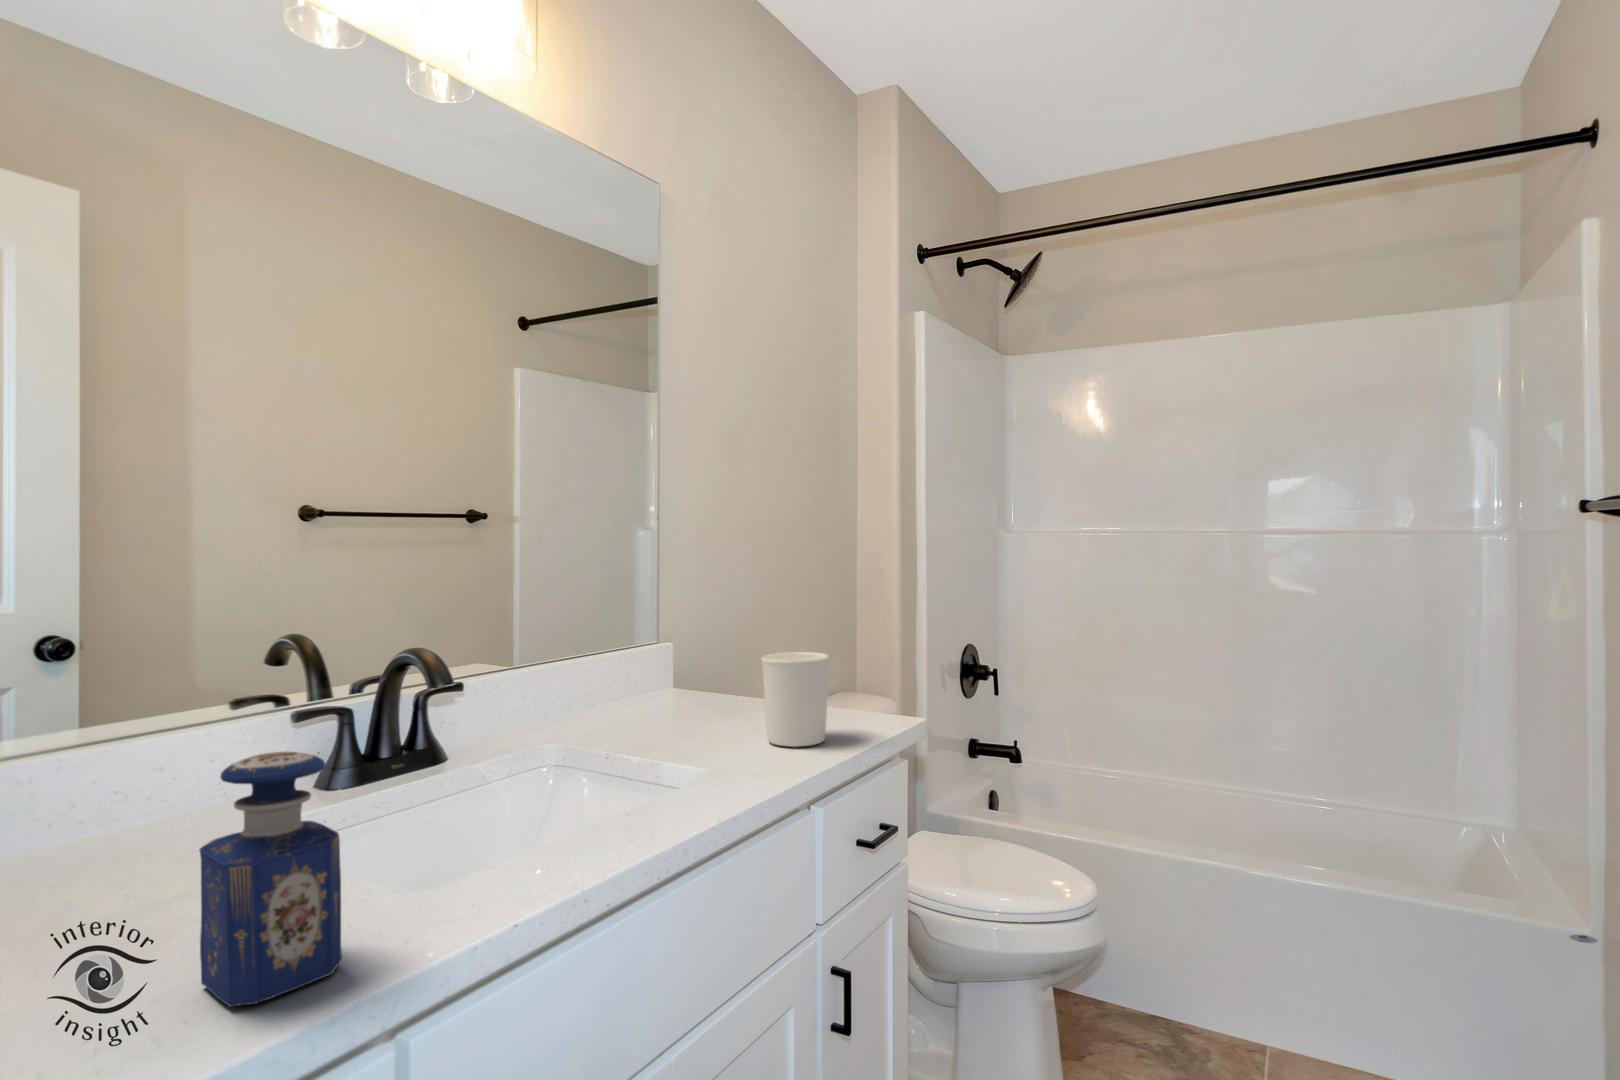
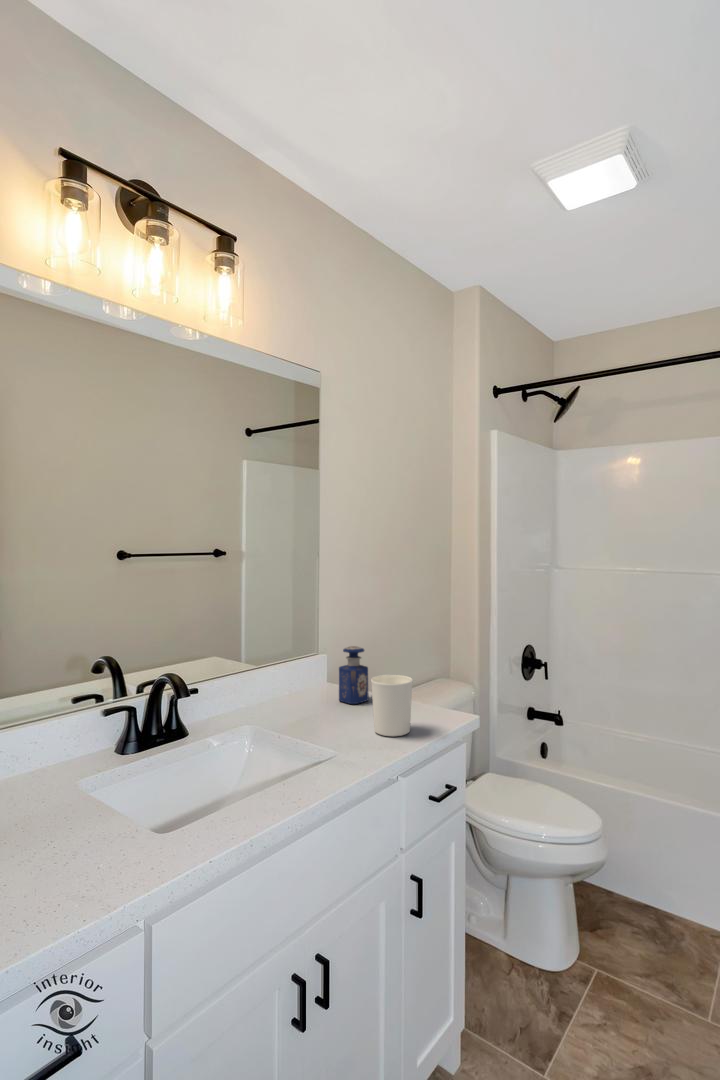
perfume bottle: present [200,752,342,1007] -> present [339,646,369,704]

